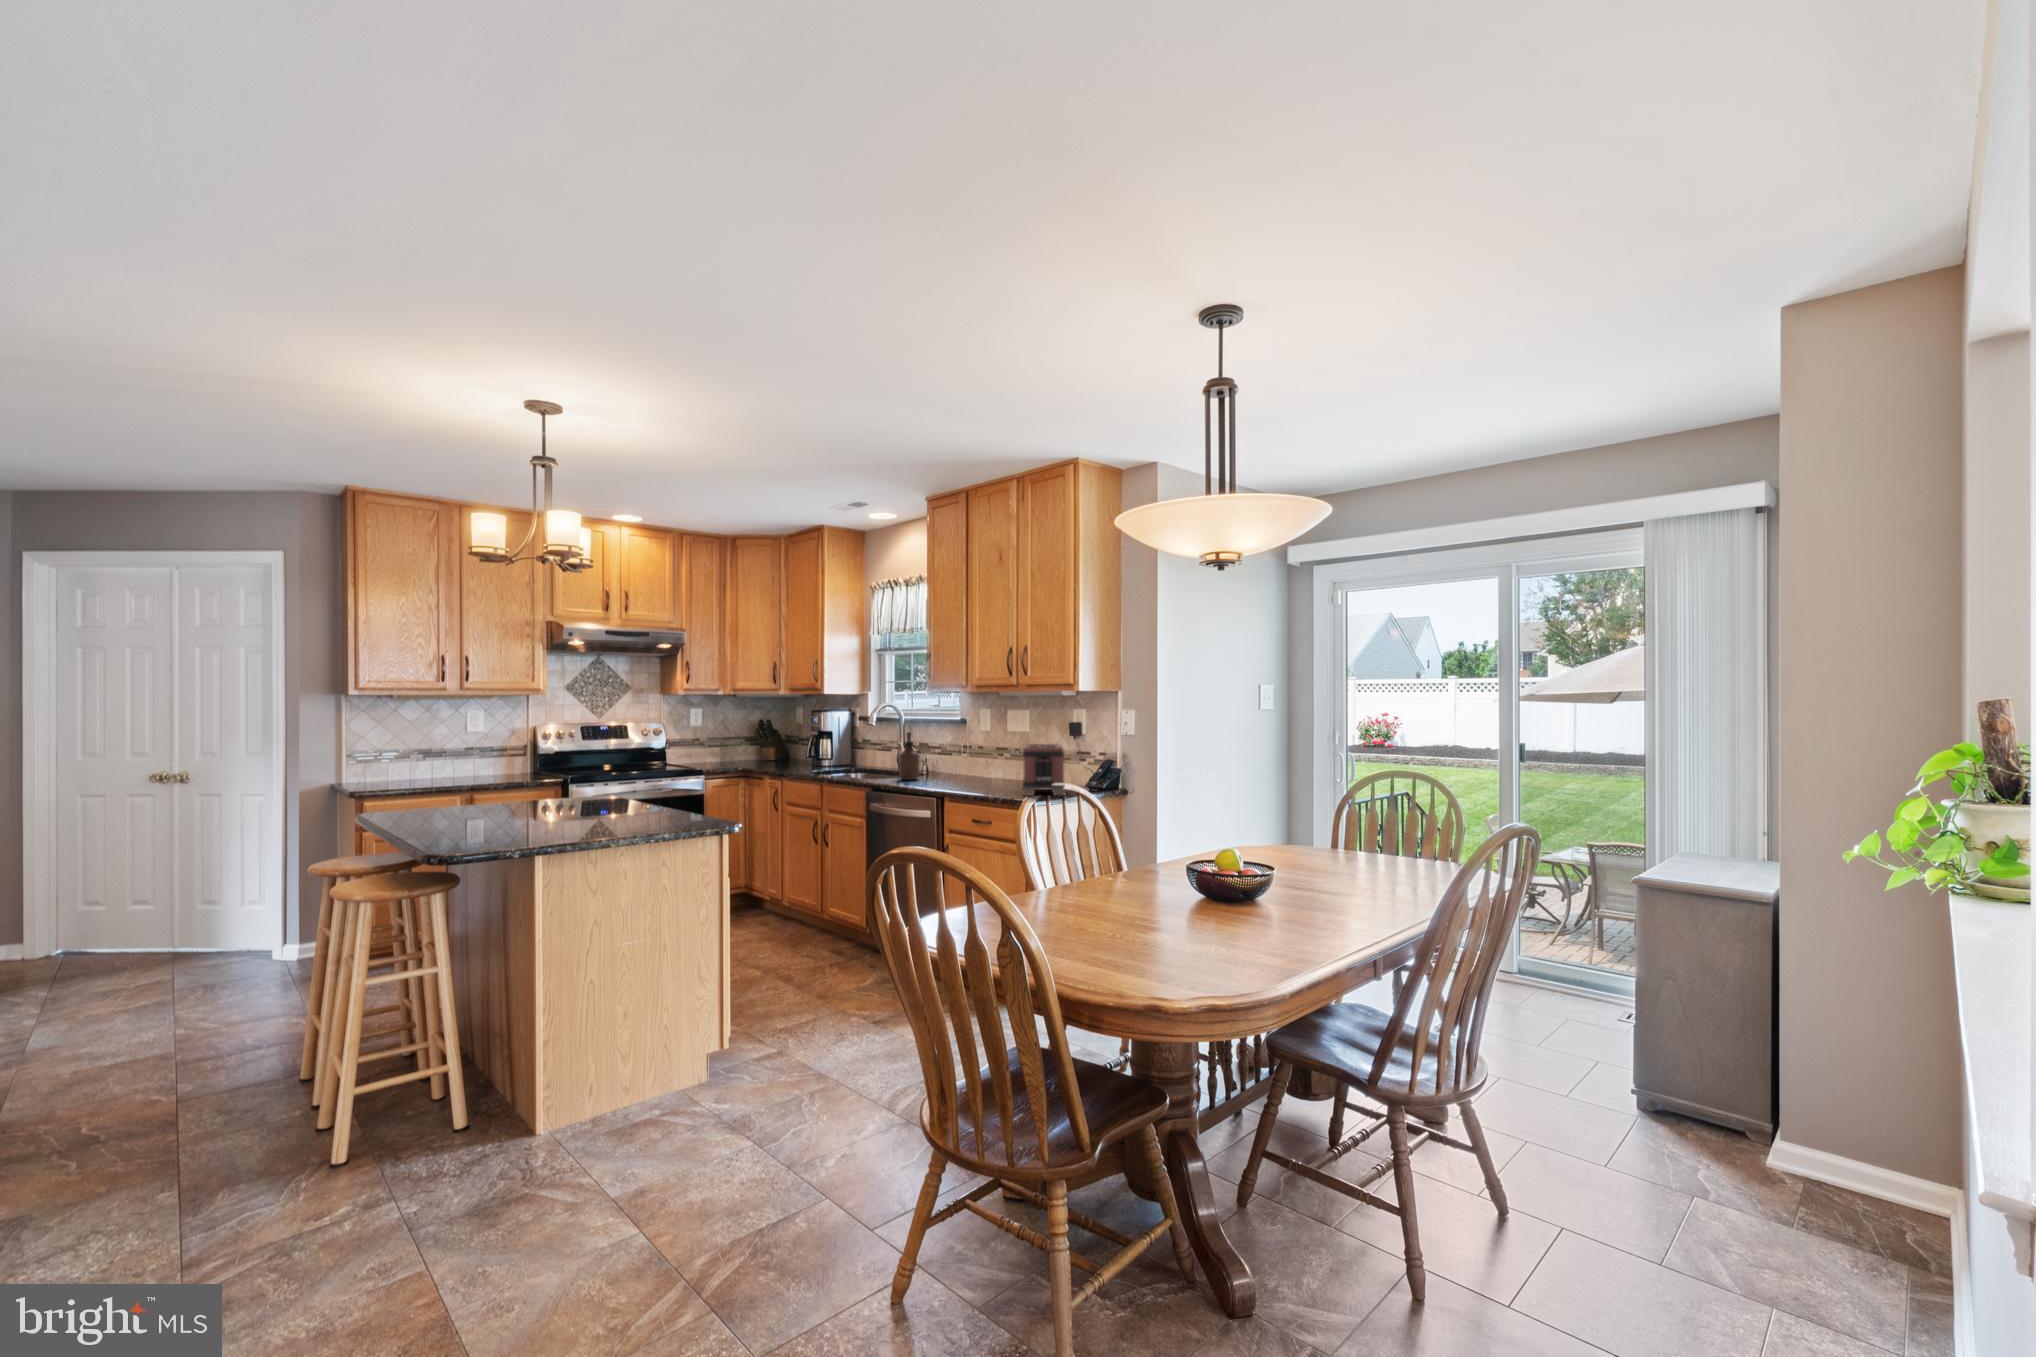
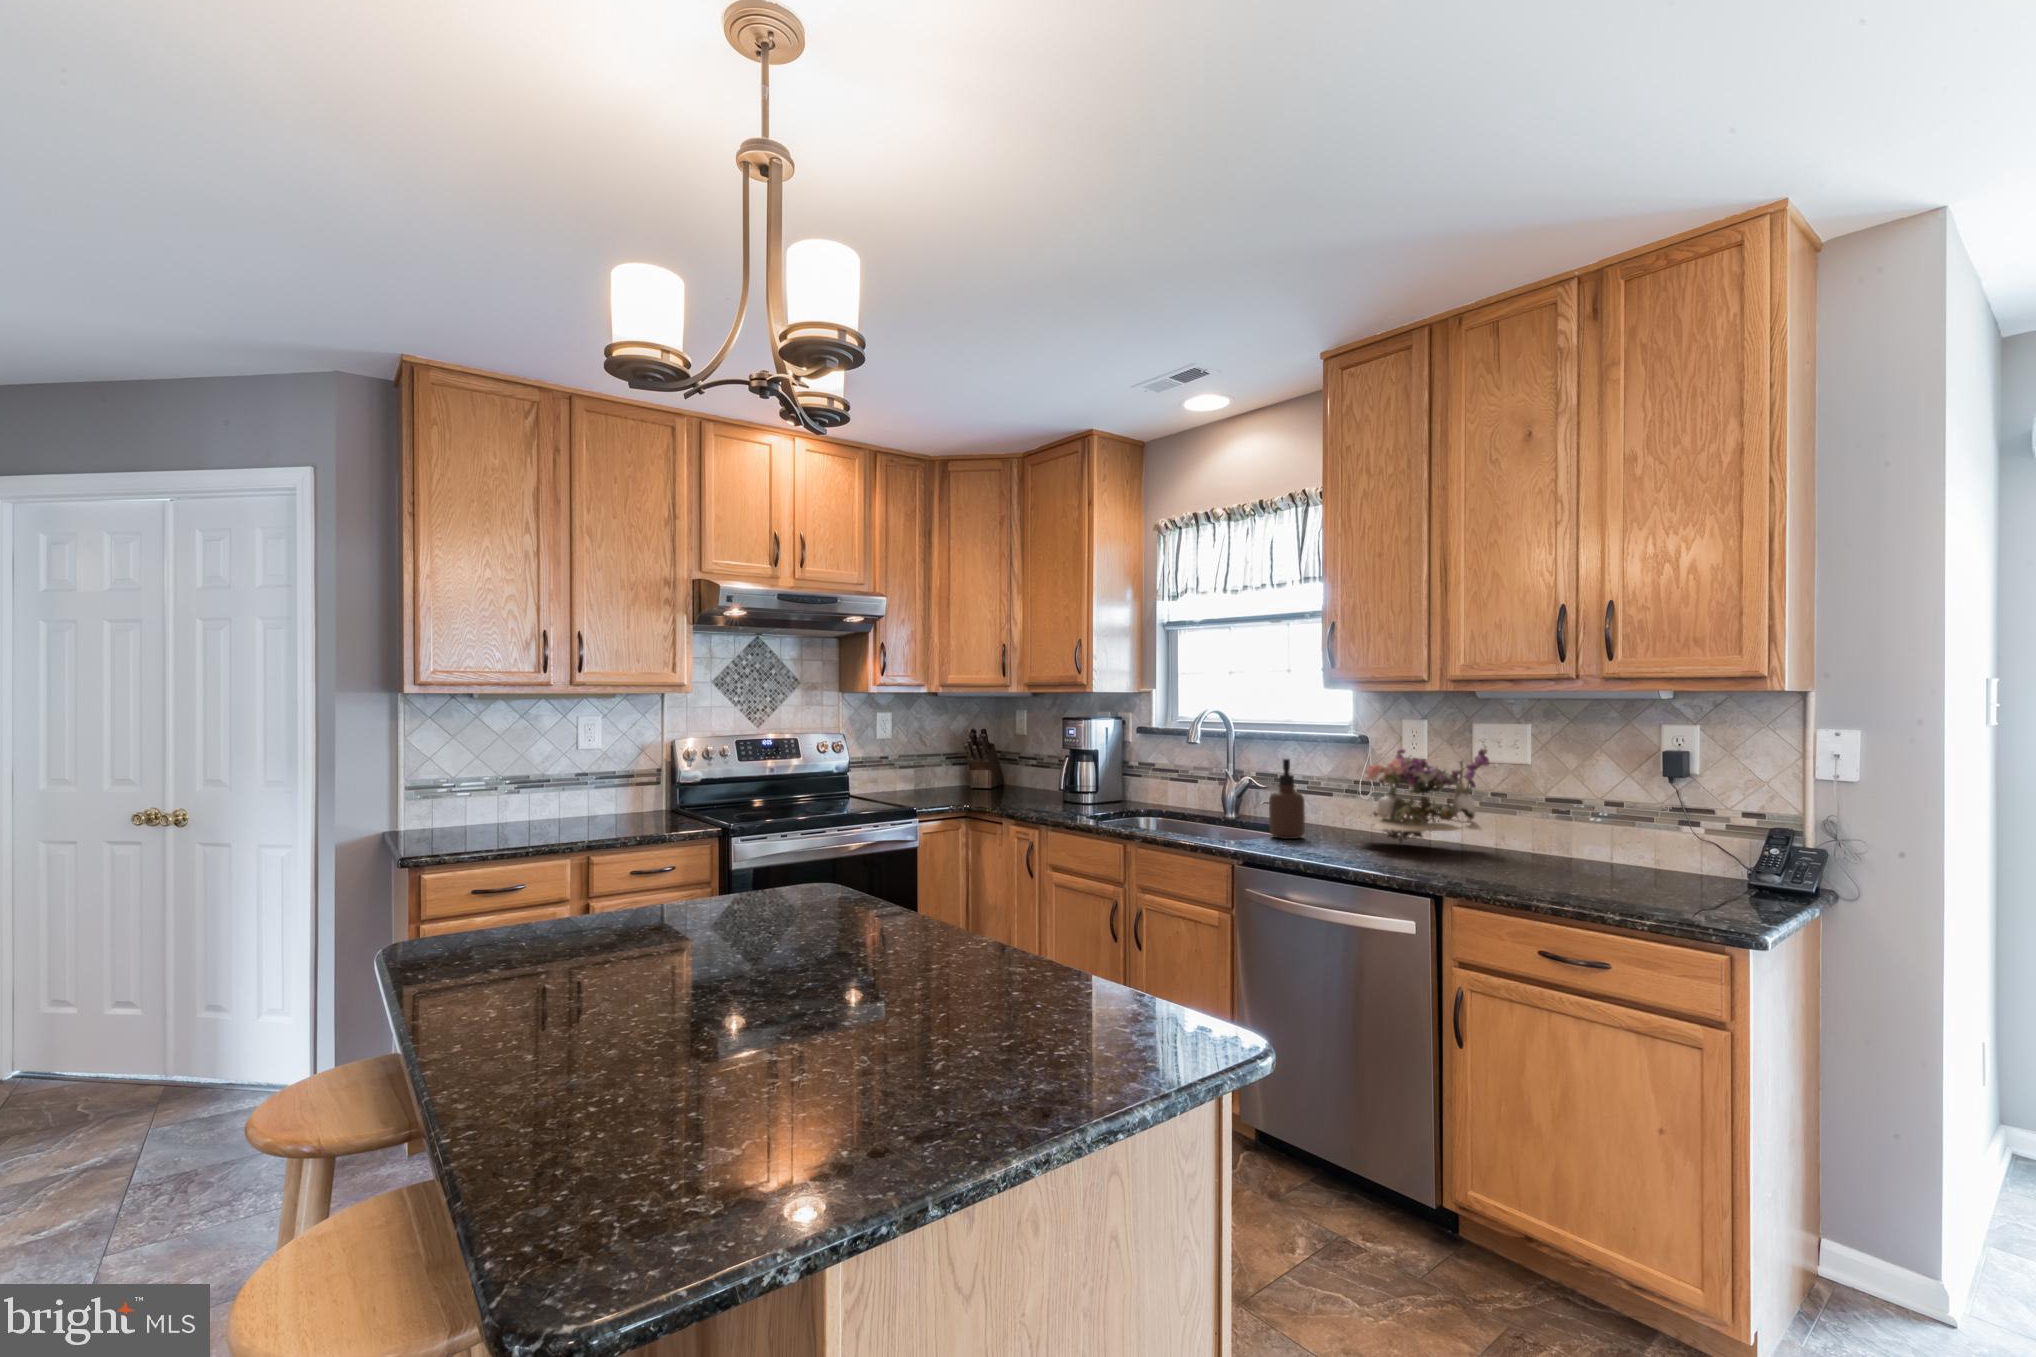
flower arrangement: none [937,722,1006,781] -> present [1350,747,1489,843]
toaster: present [1022,744,1065,796] -> none [1579,792,1743,903]

